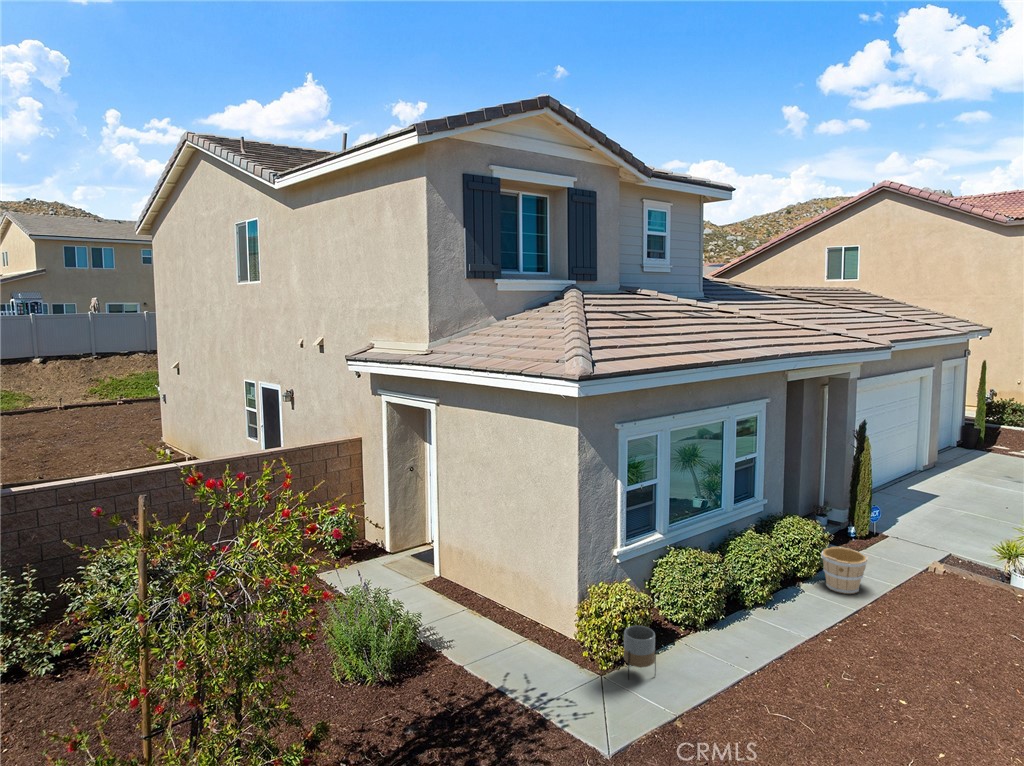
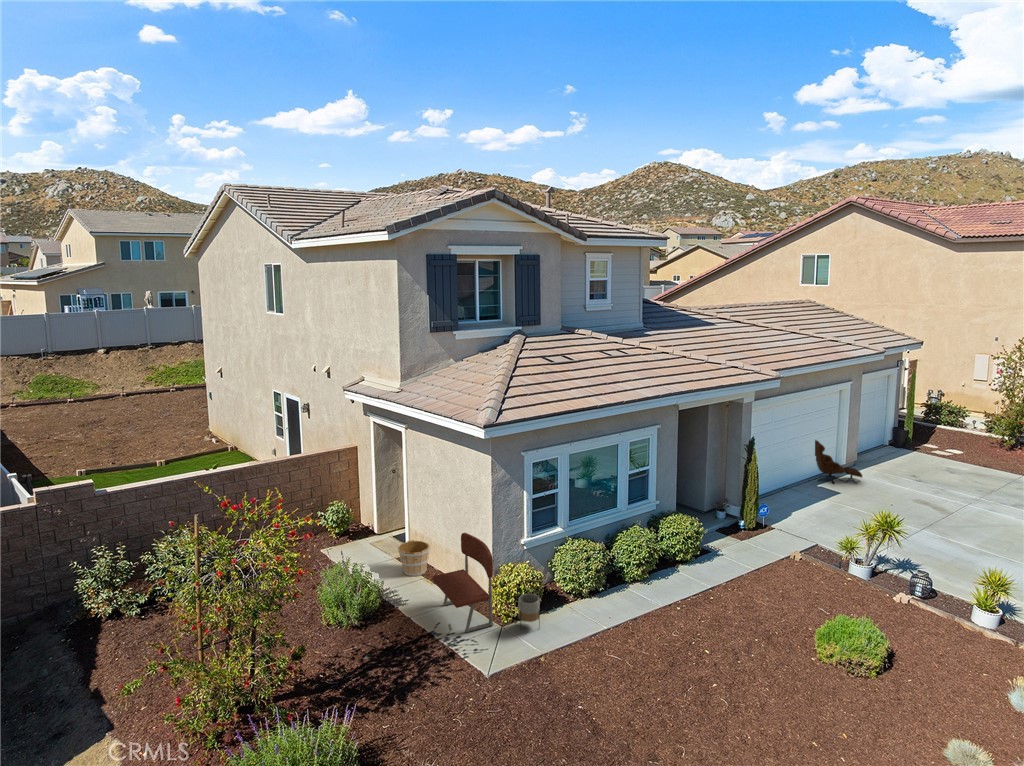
lounge chair: none [898,435,960,487] -> present [815,440,862,484]
bench: none [491,541,589,686] -> present [432,533,493,632]
wooden bucket: present [821,547,868,594] -> present [398,540,430,576]

